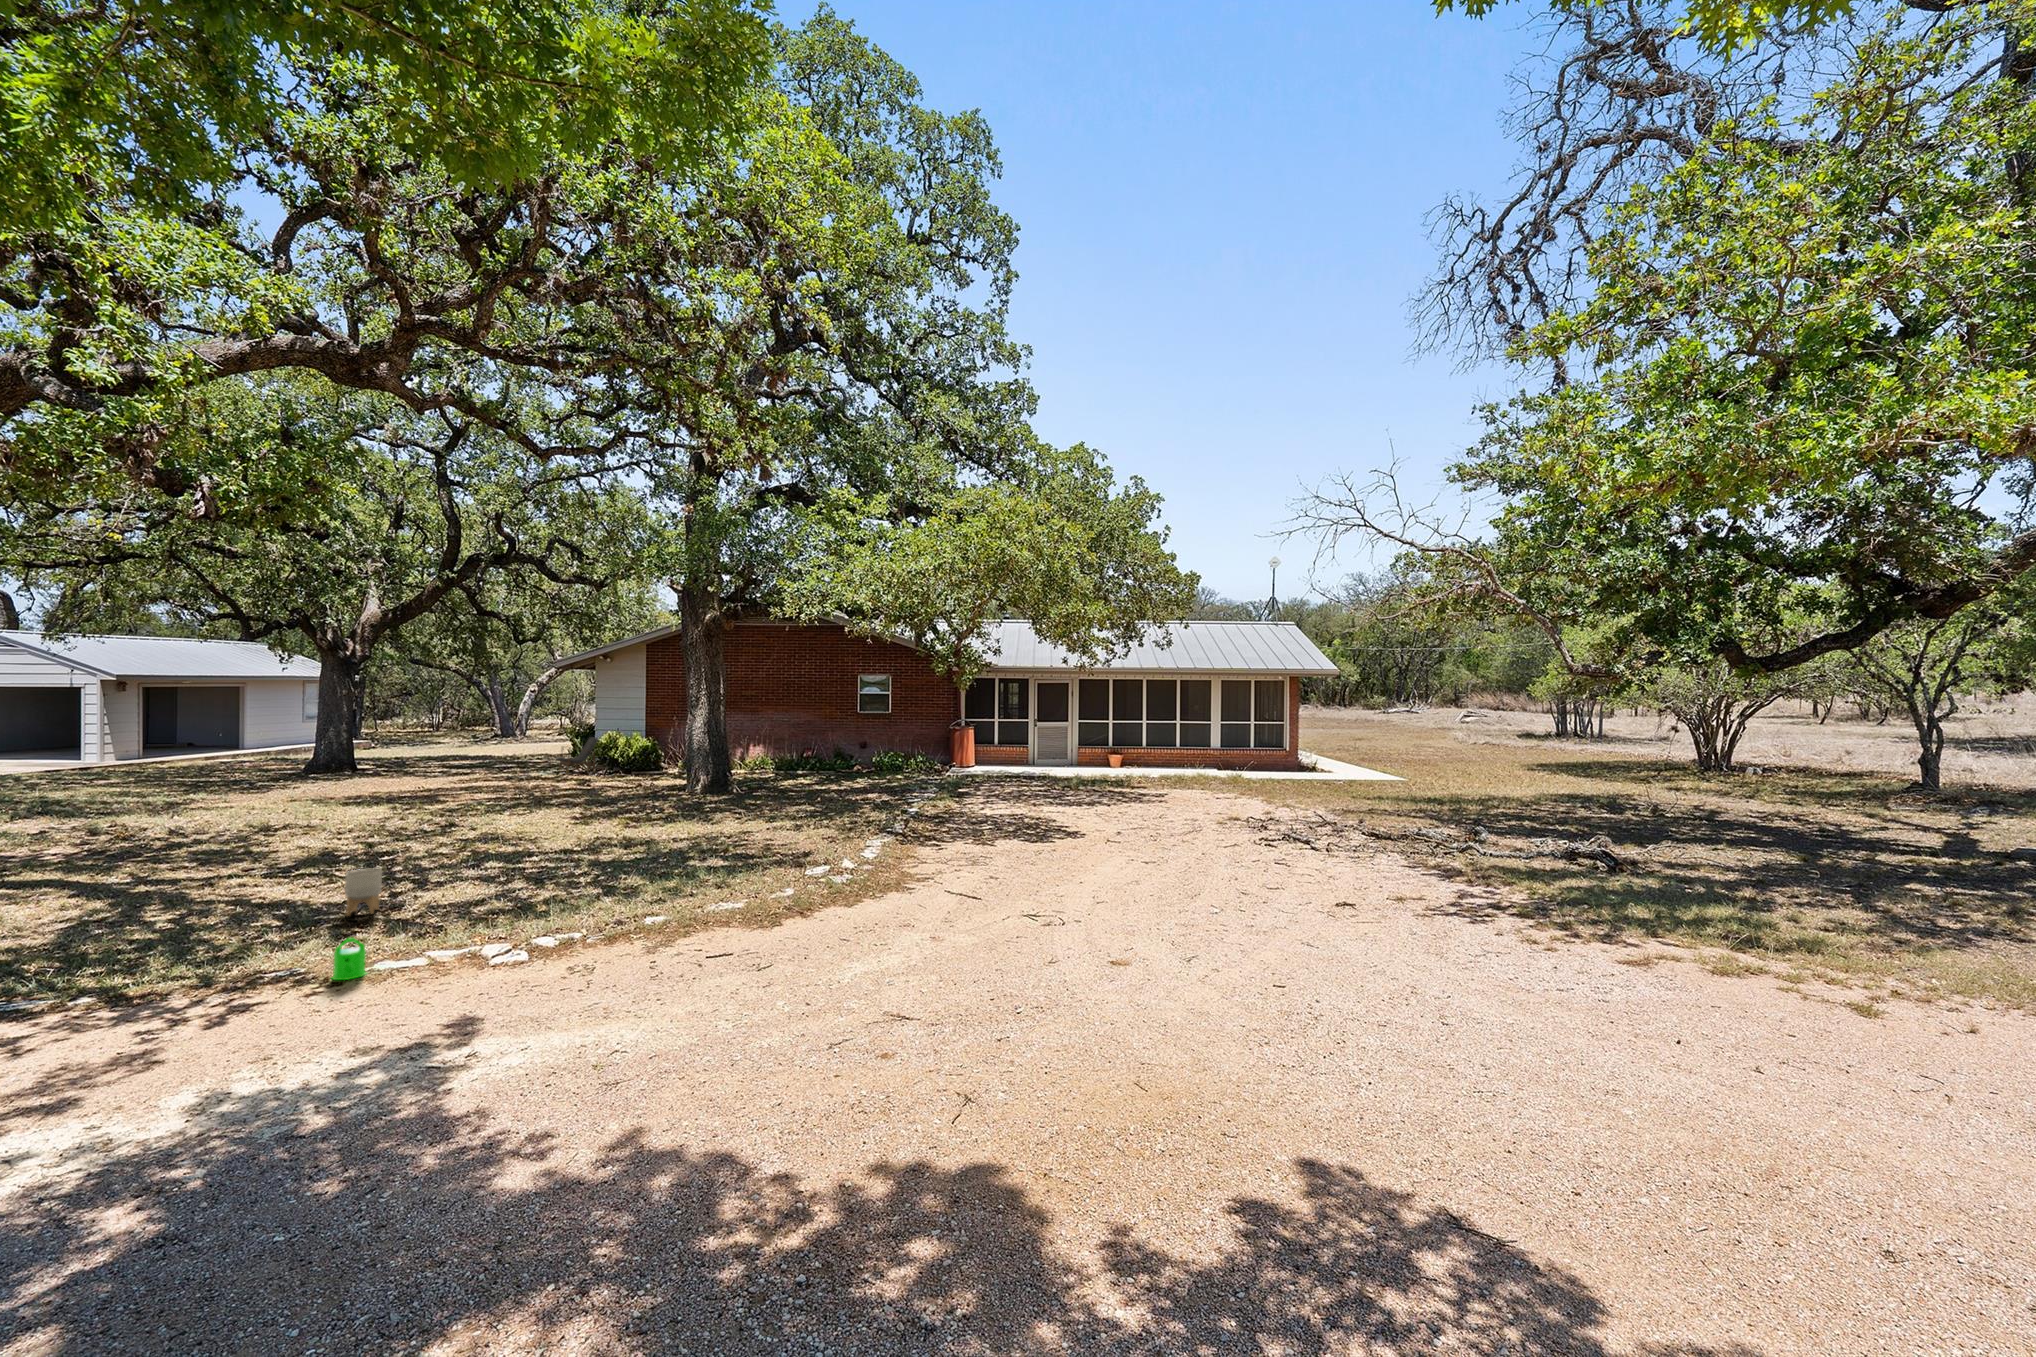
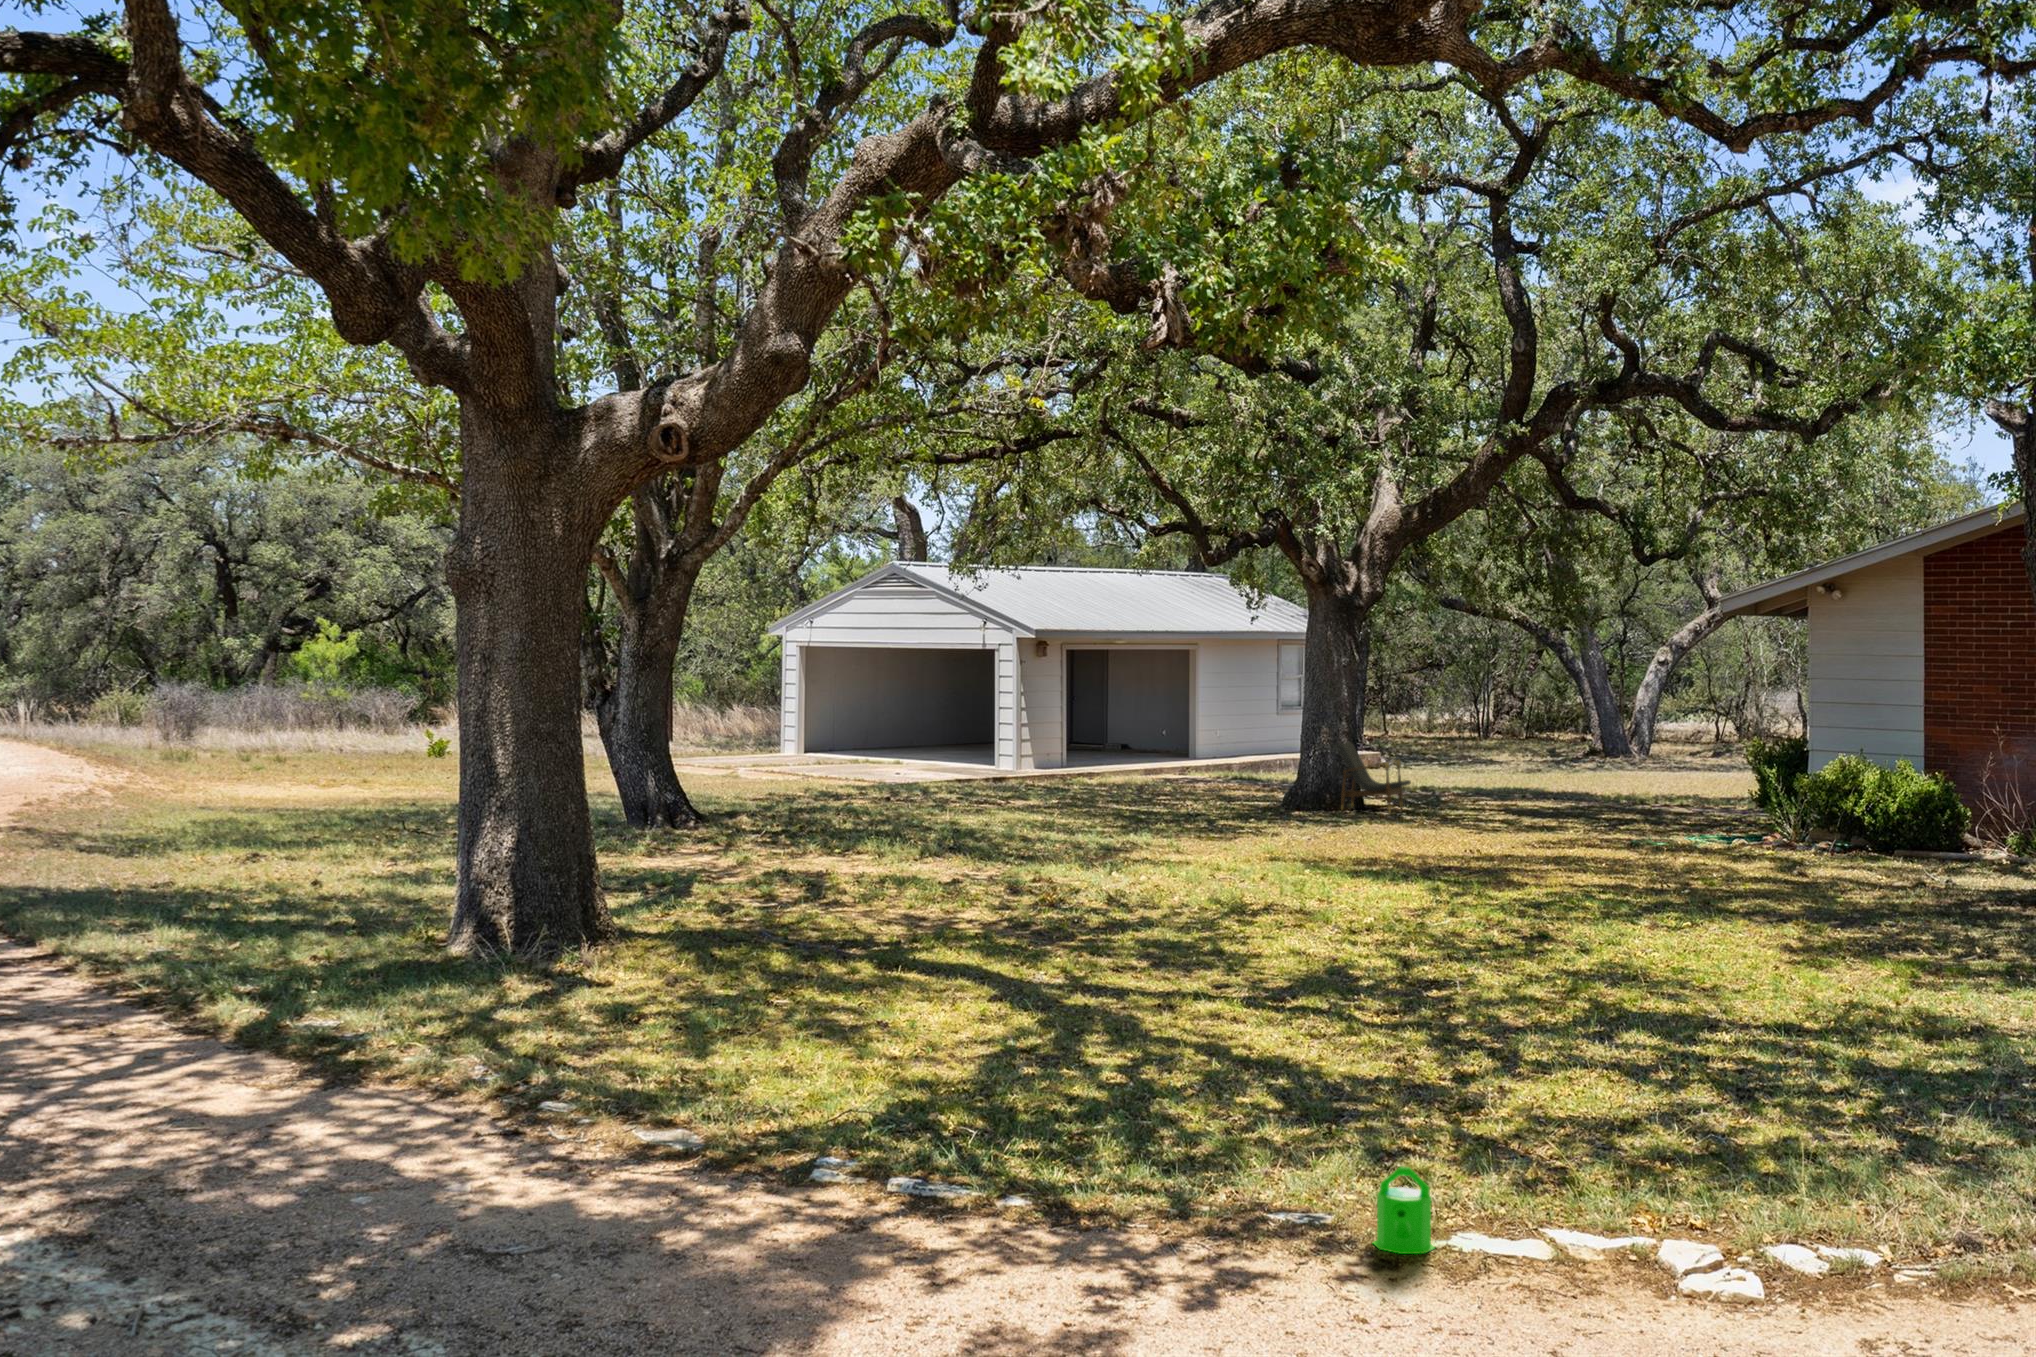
lounge chair: present [556,737,598,771] -> present [1337,742,1411,812]
planter: present [345,869,382,916] -> none [1380,1019,1442,1114]

